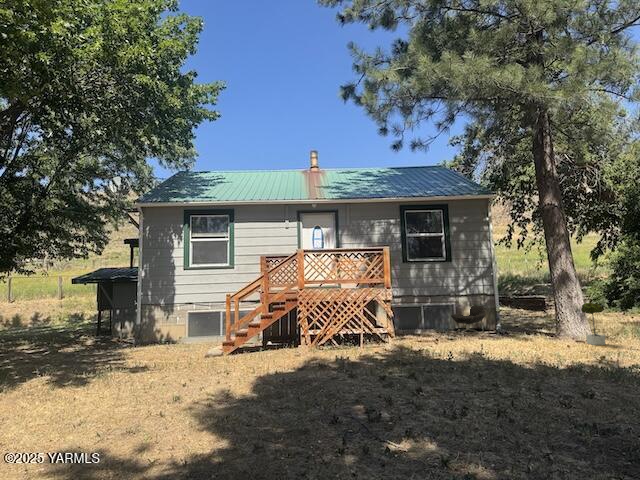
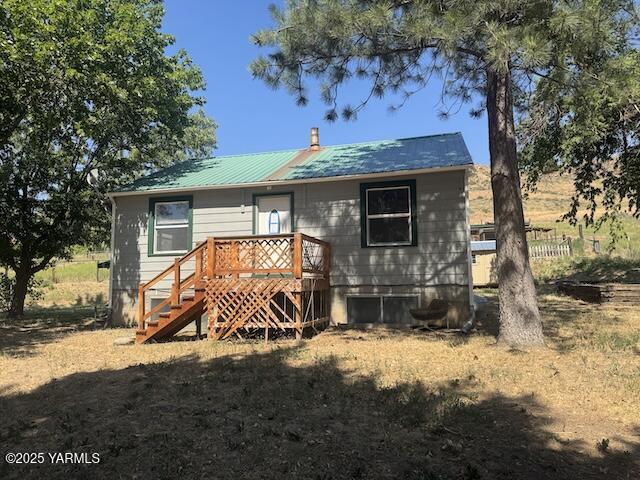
potted tree: present [581,302,605,345] -> none [510,301,537,357]

